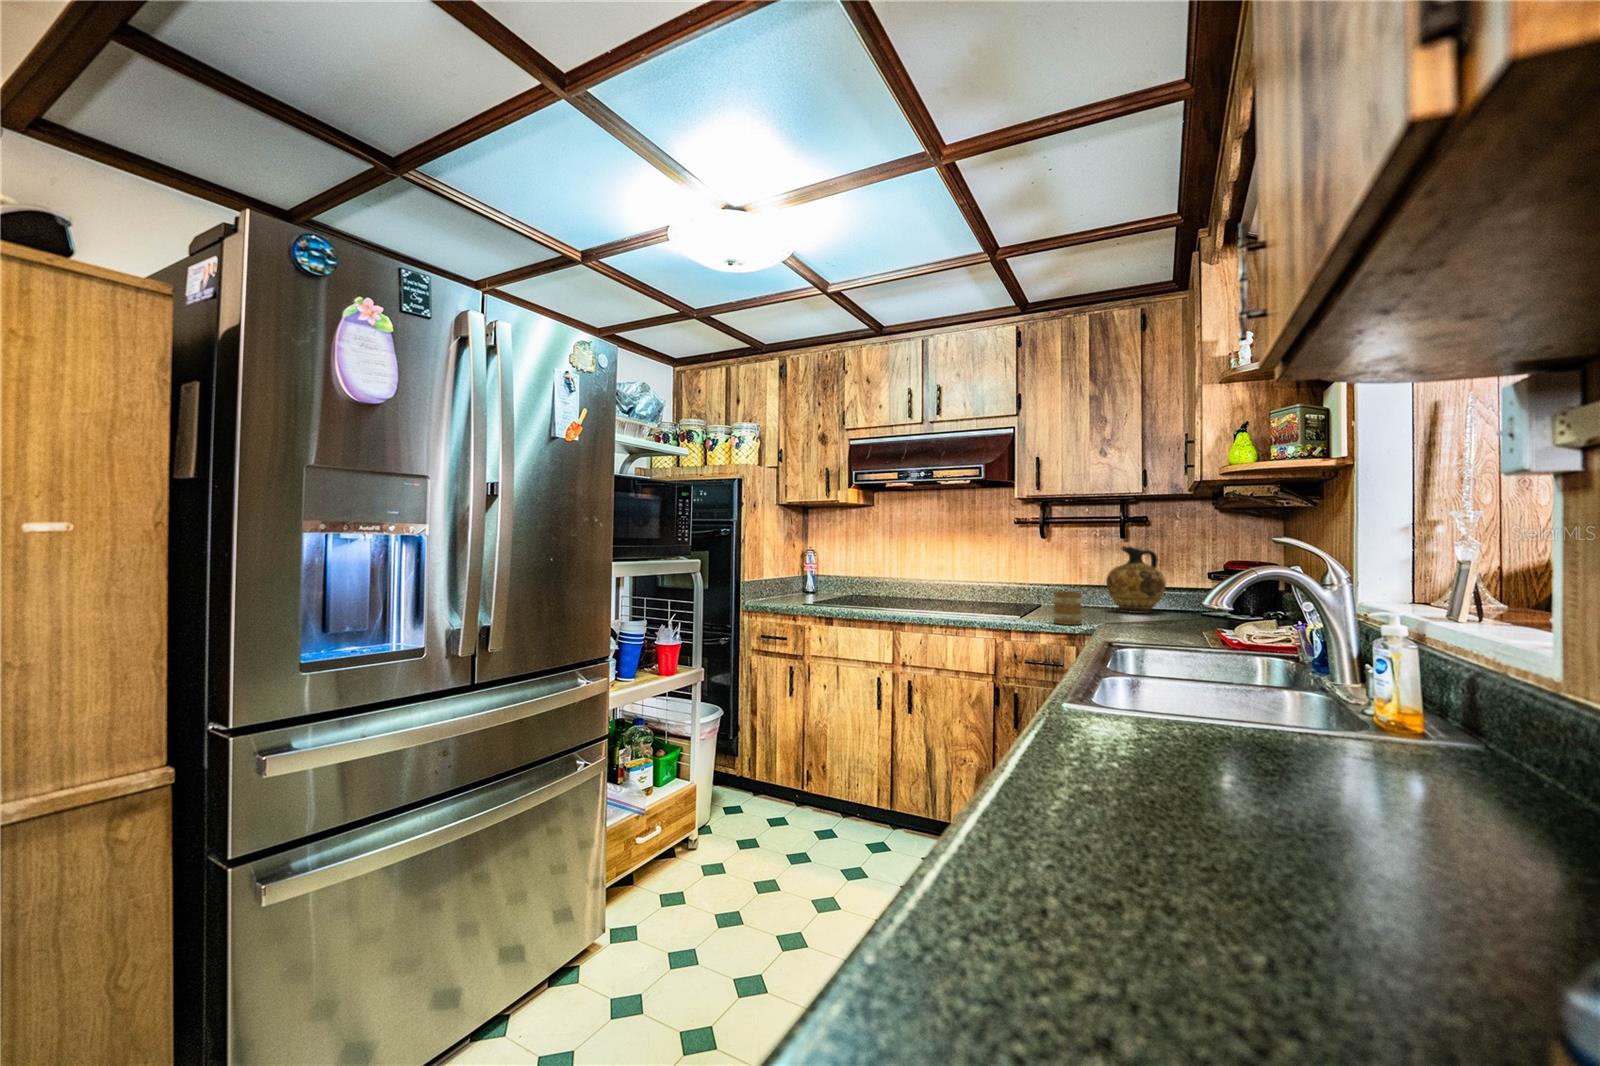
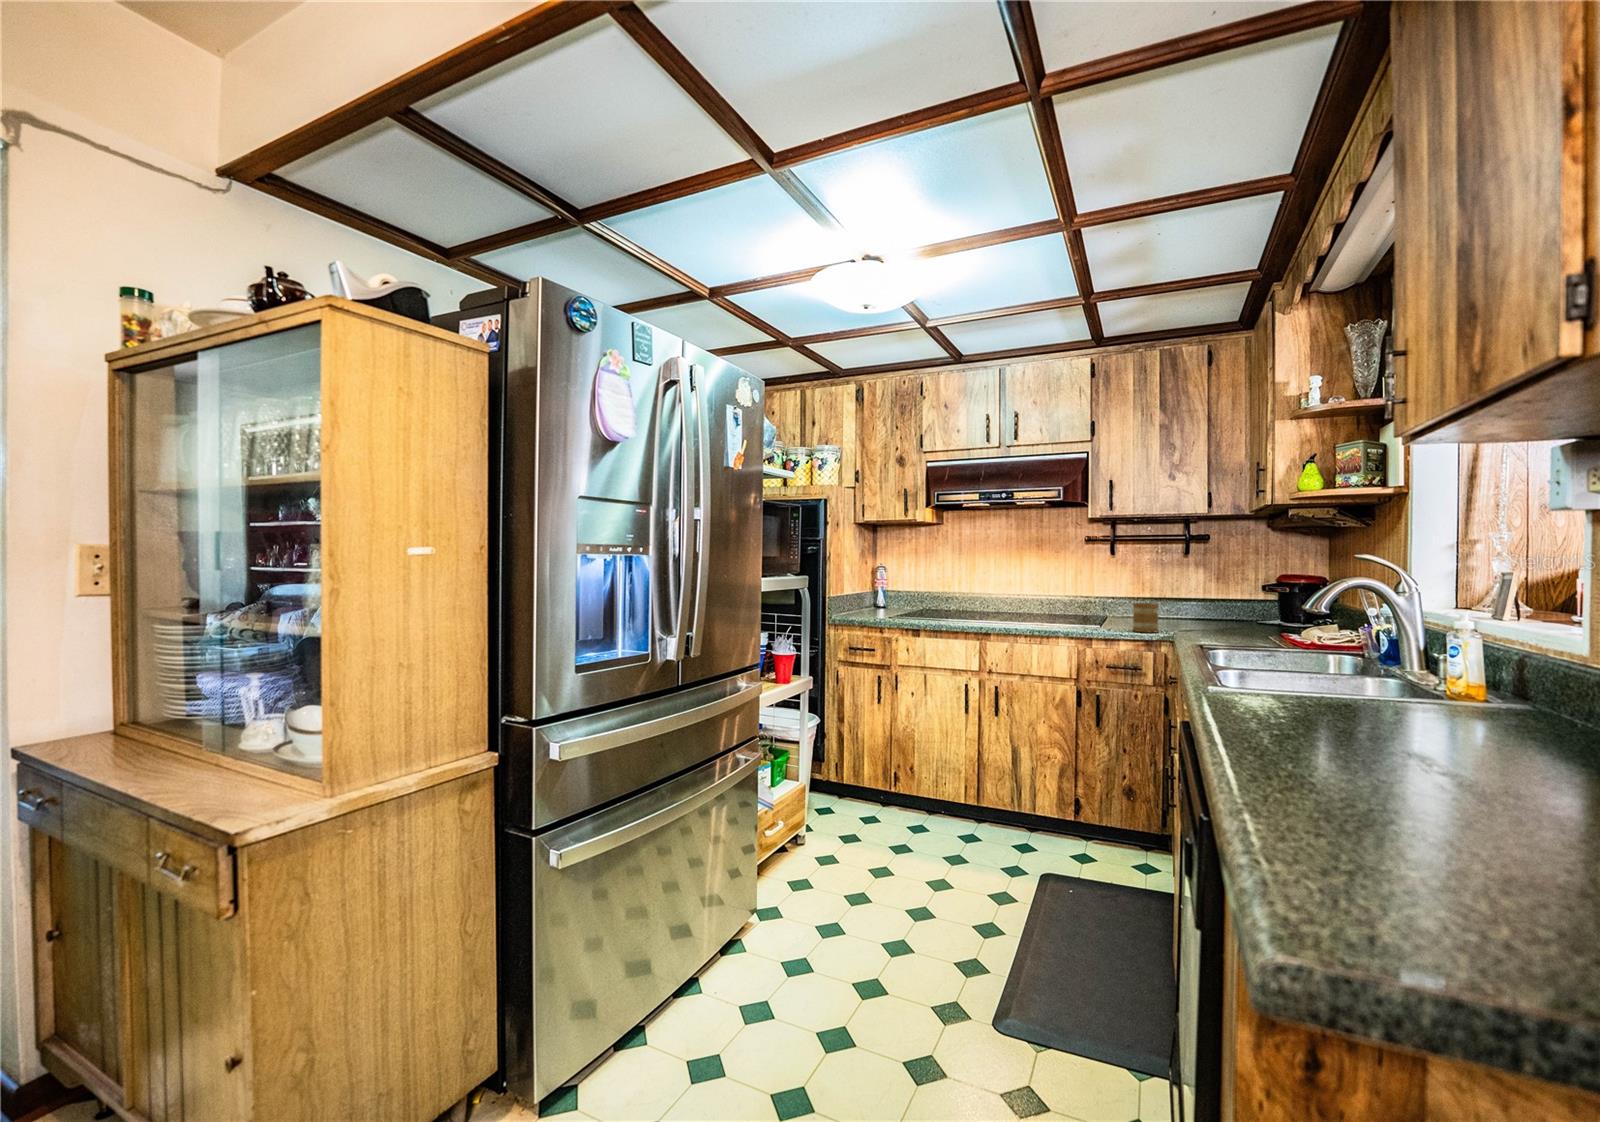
ceramic jug: present [1106,546,1166,613] -> none [1170,562,1227,623]

